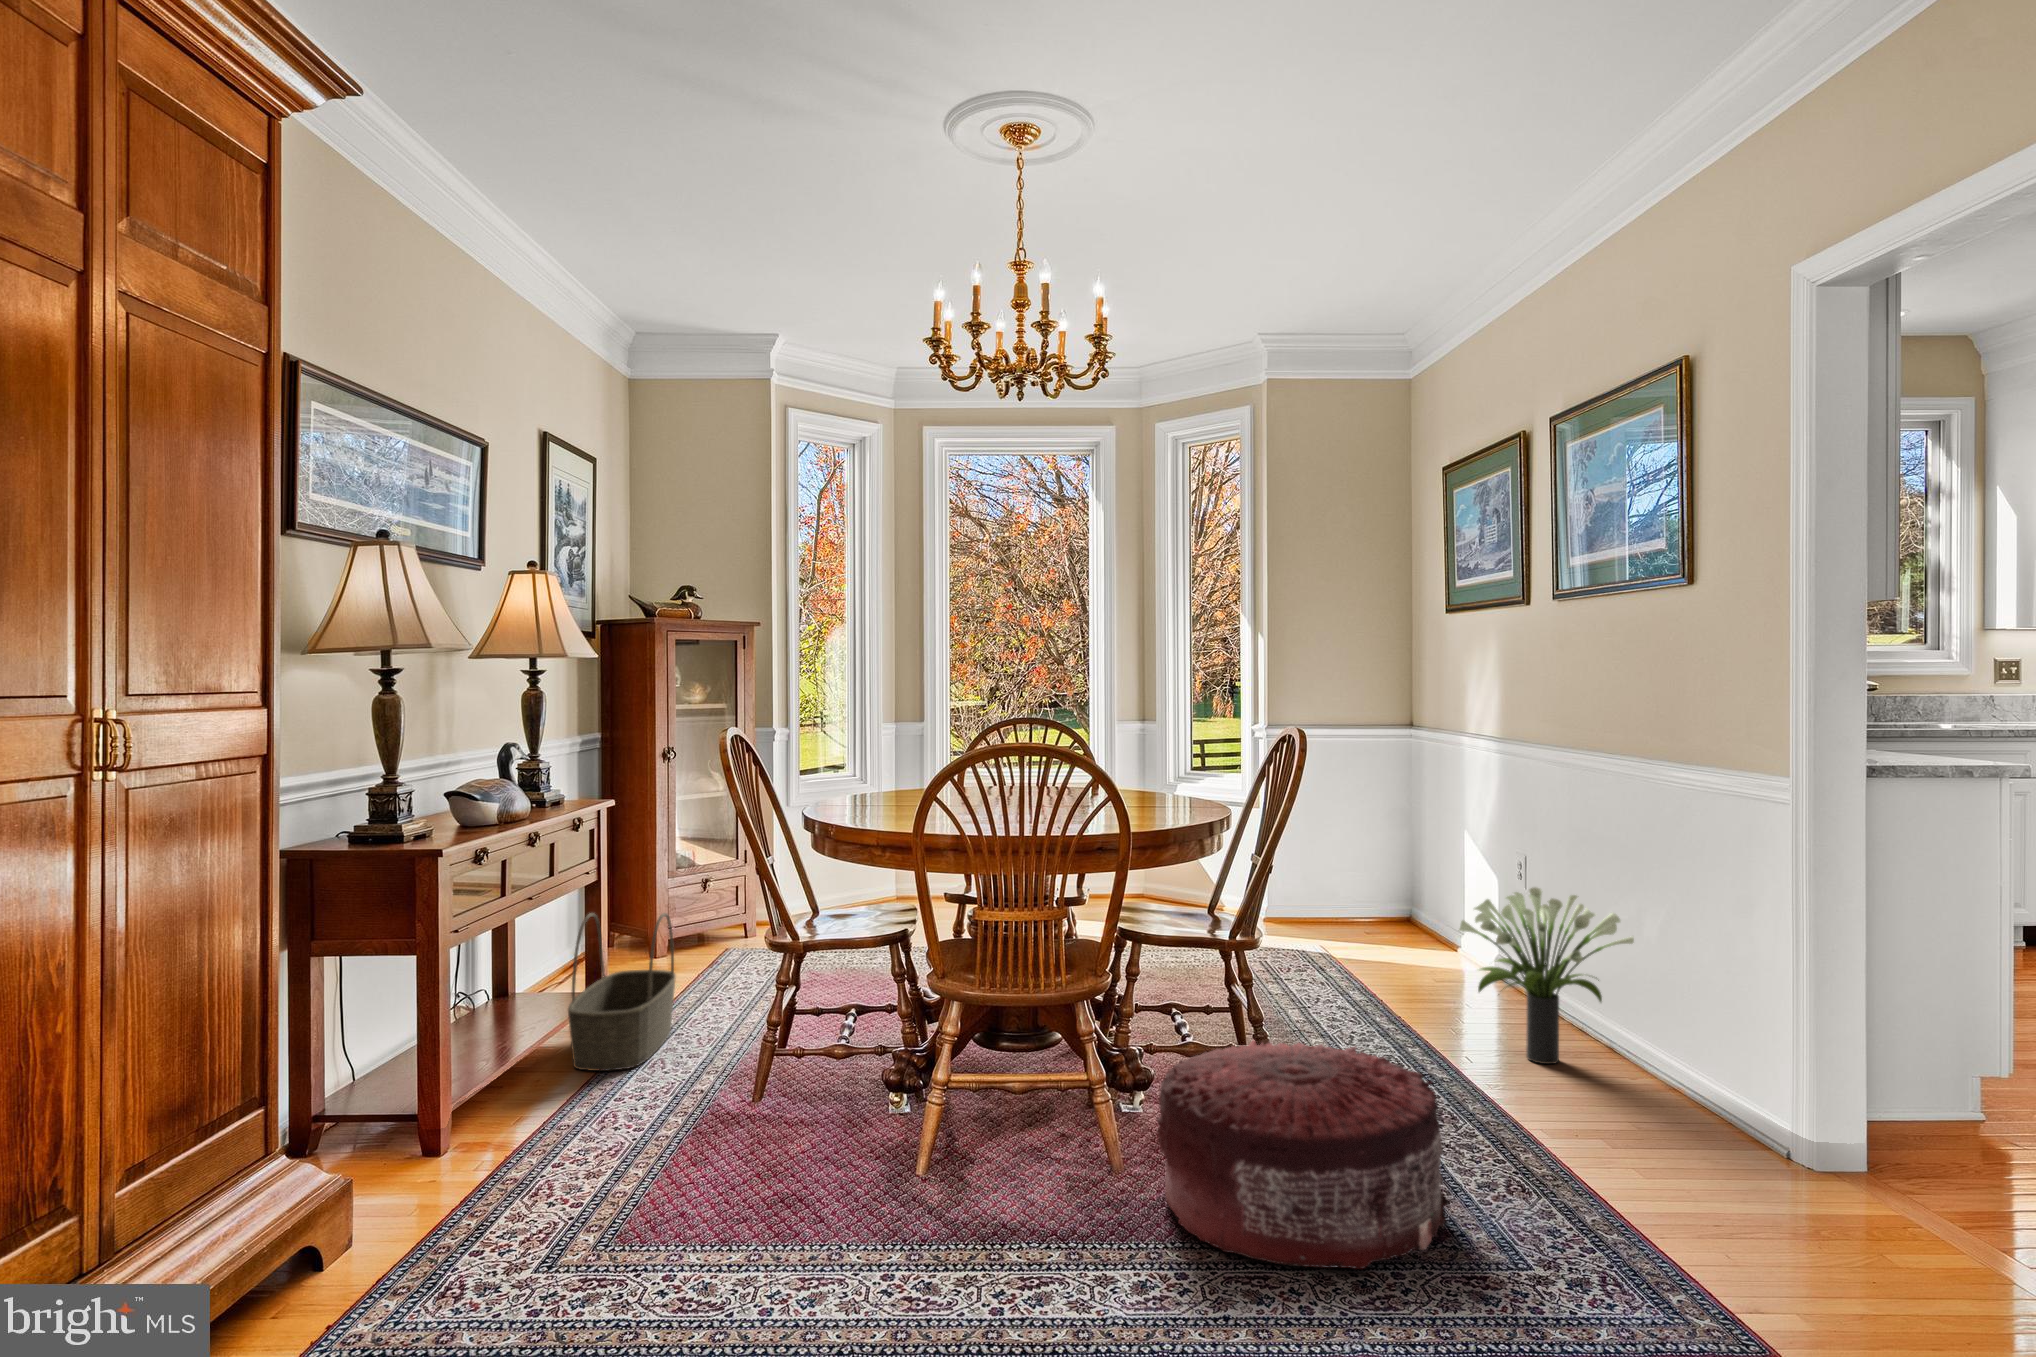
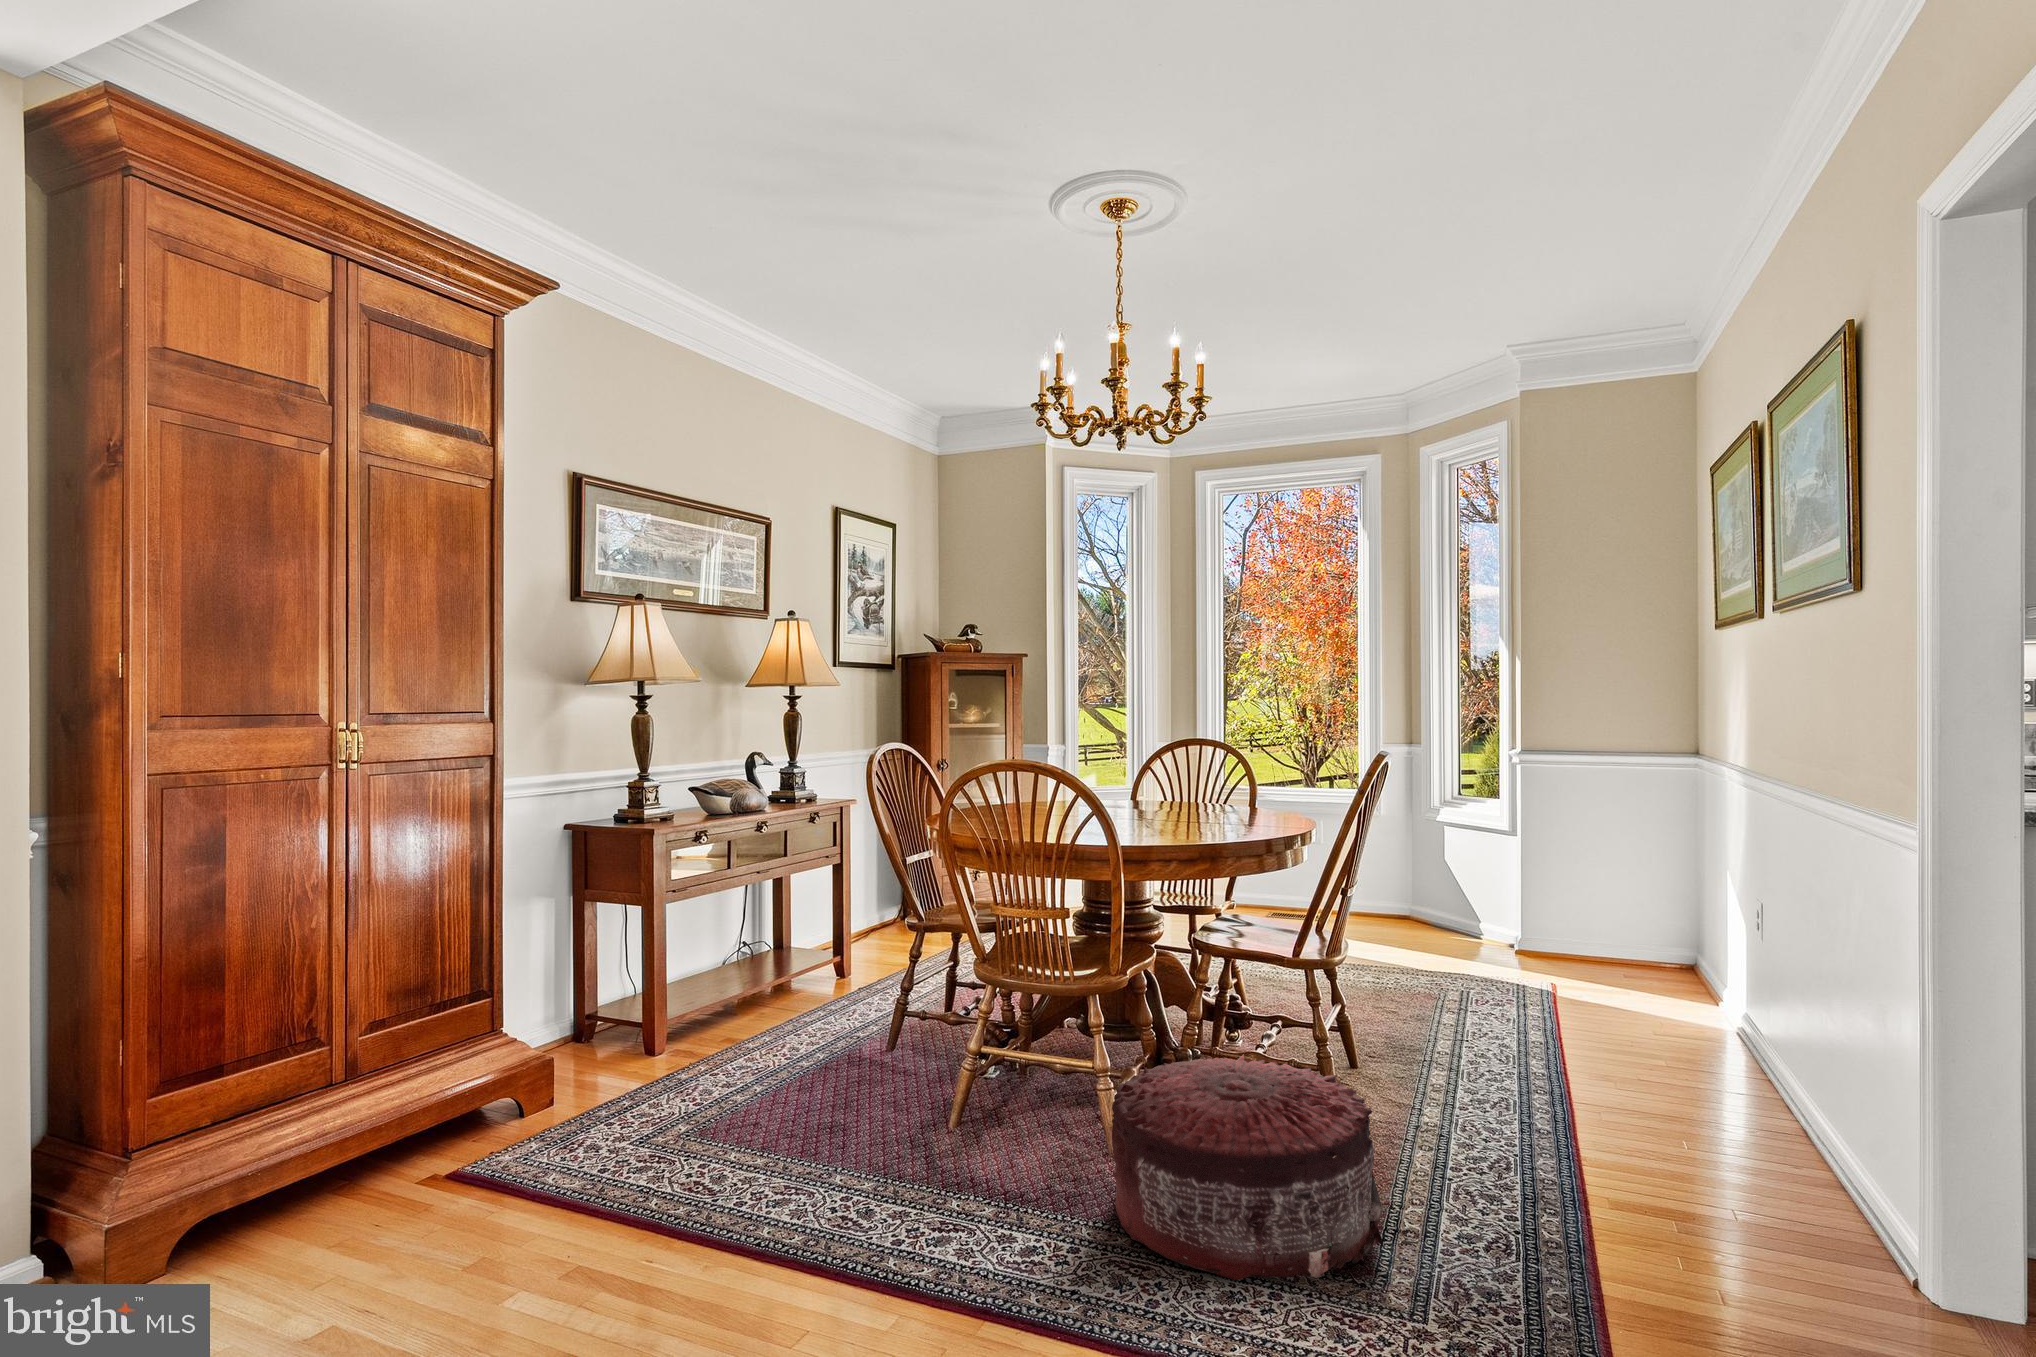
potted plant: present [1459,887,1634,1064] -> none [1567,942,1762,1133]
basket: present [568,913,676,1071] -> none [785,886,887,1011]

